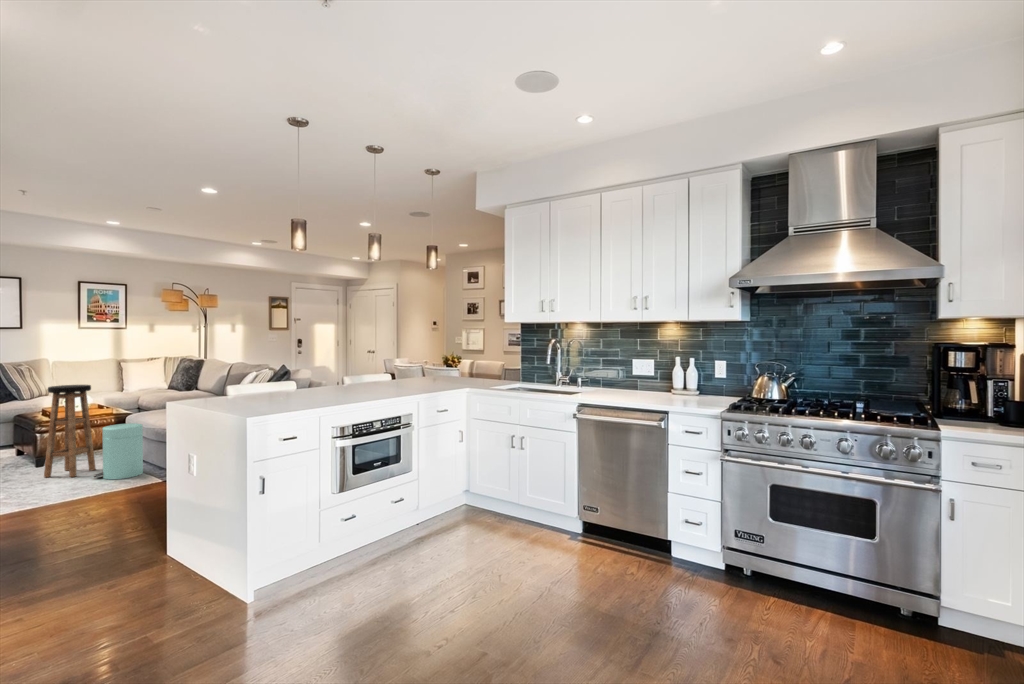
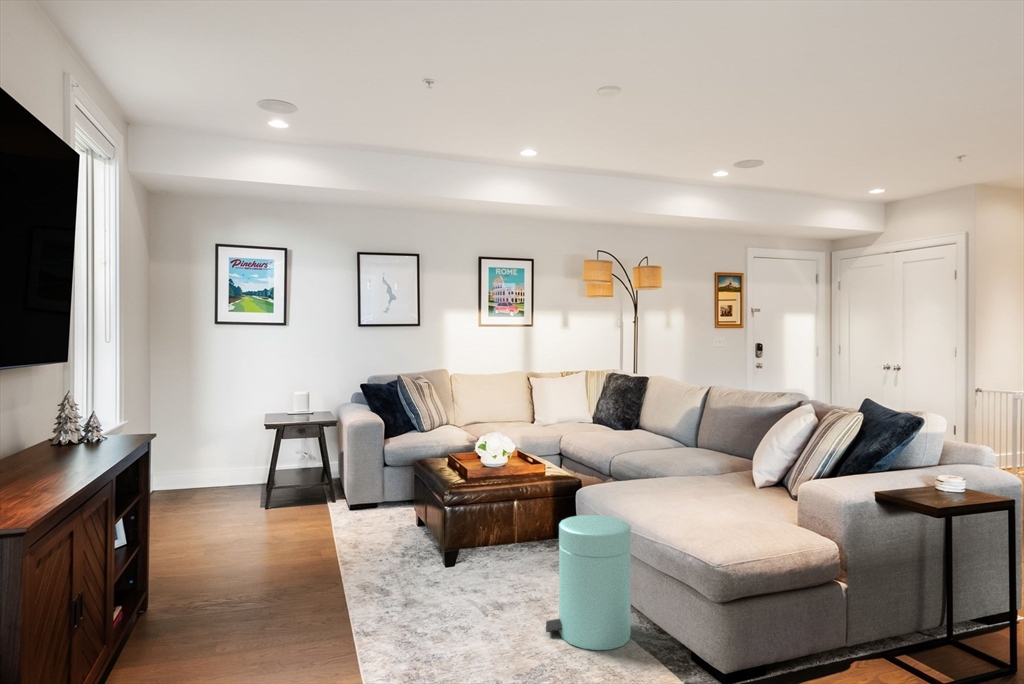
bar stool: present [44,385,96,477] -> none [460,423,536,616]

